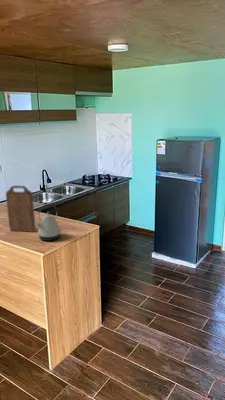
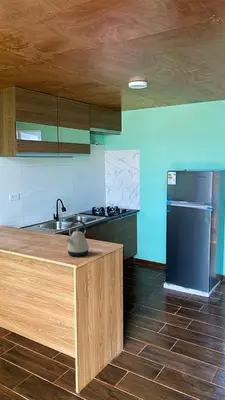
cutting board: present [6,186,36,232] -> none [35,204,62,250]

